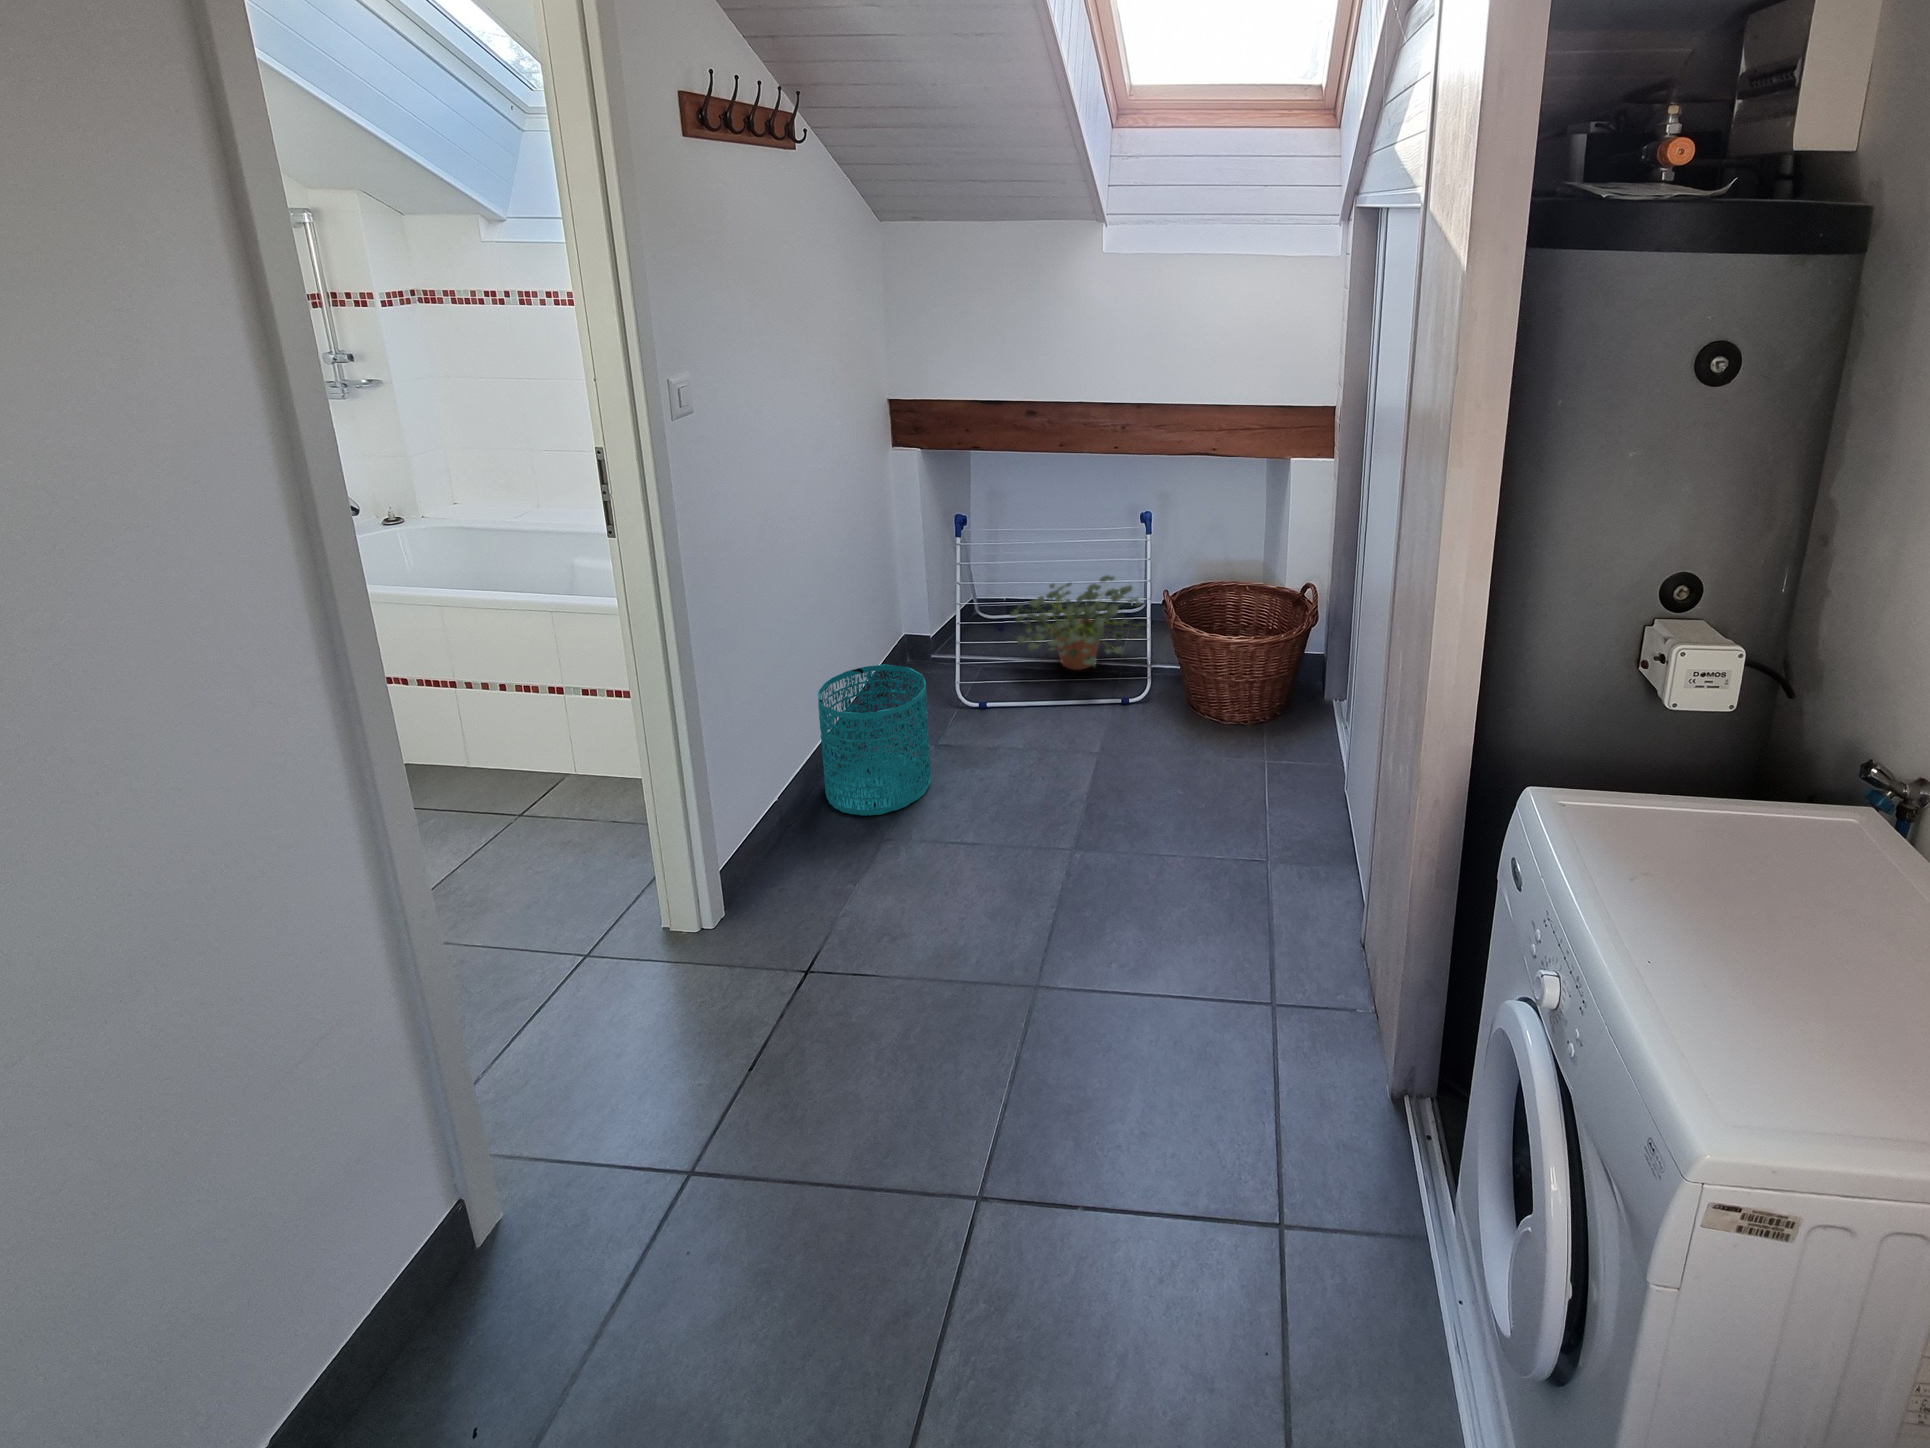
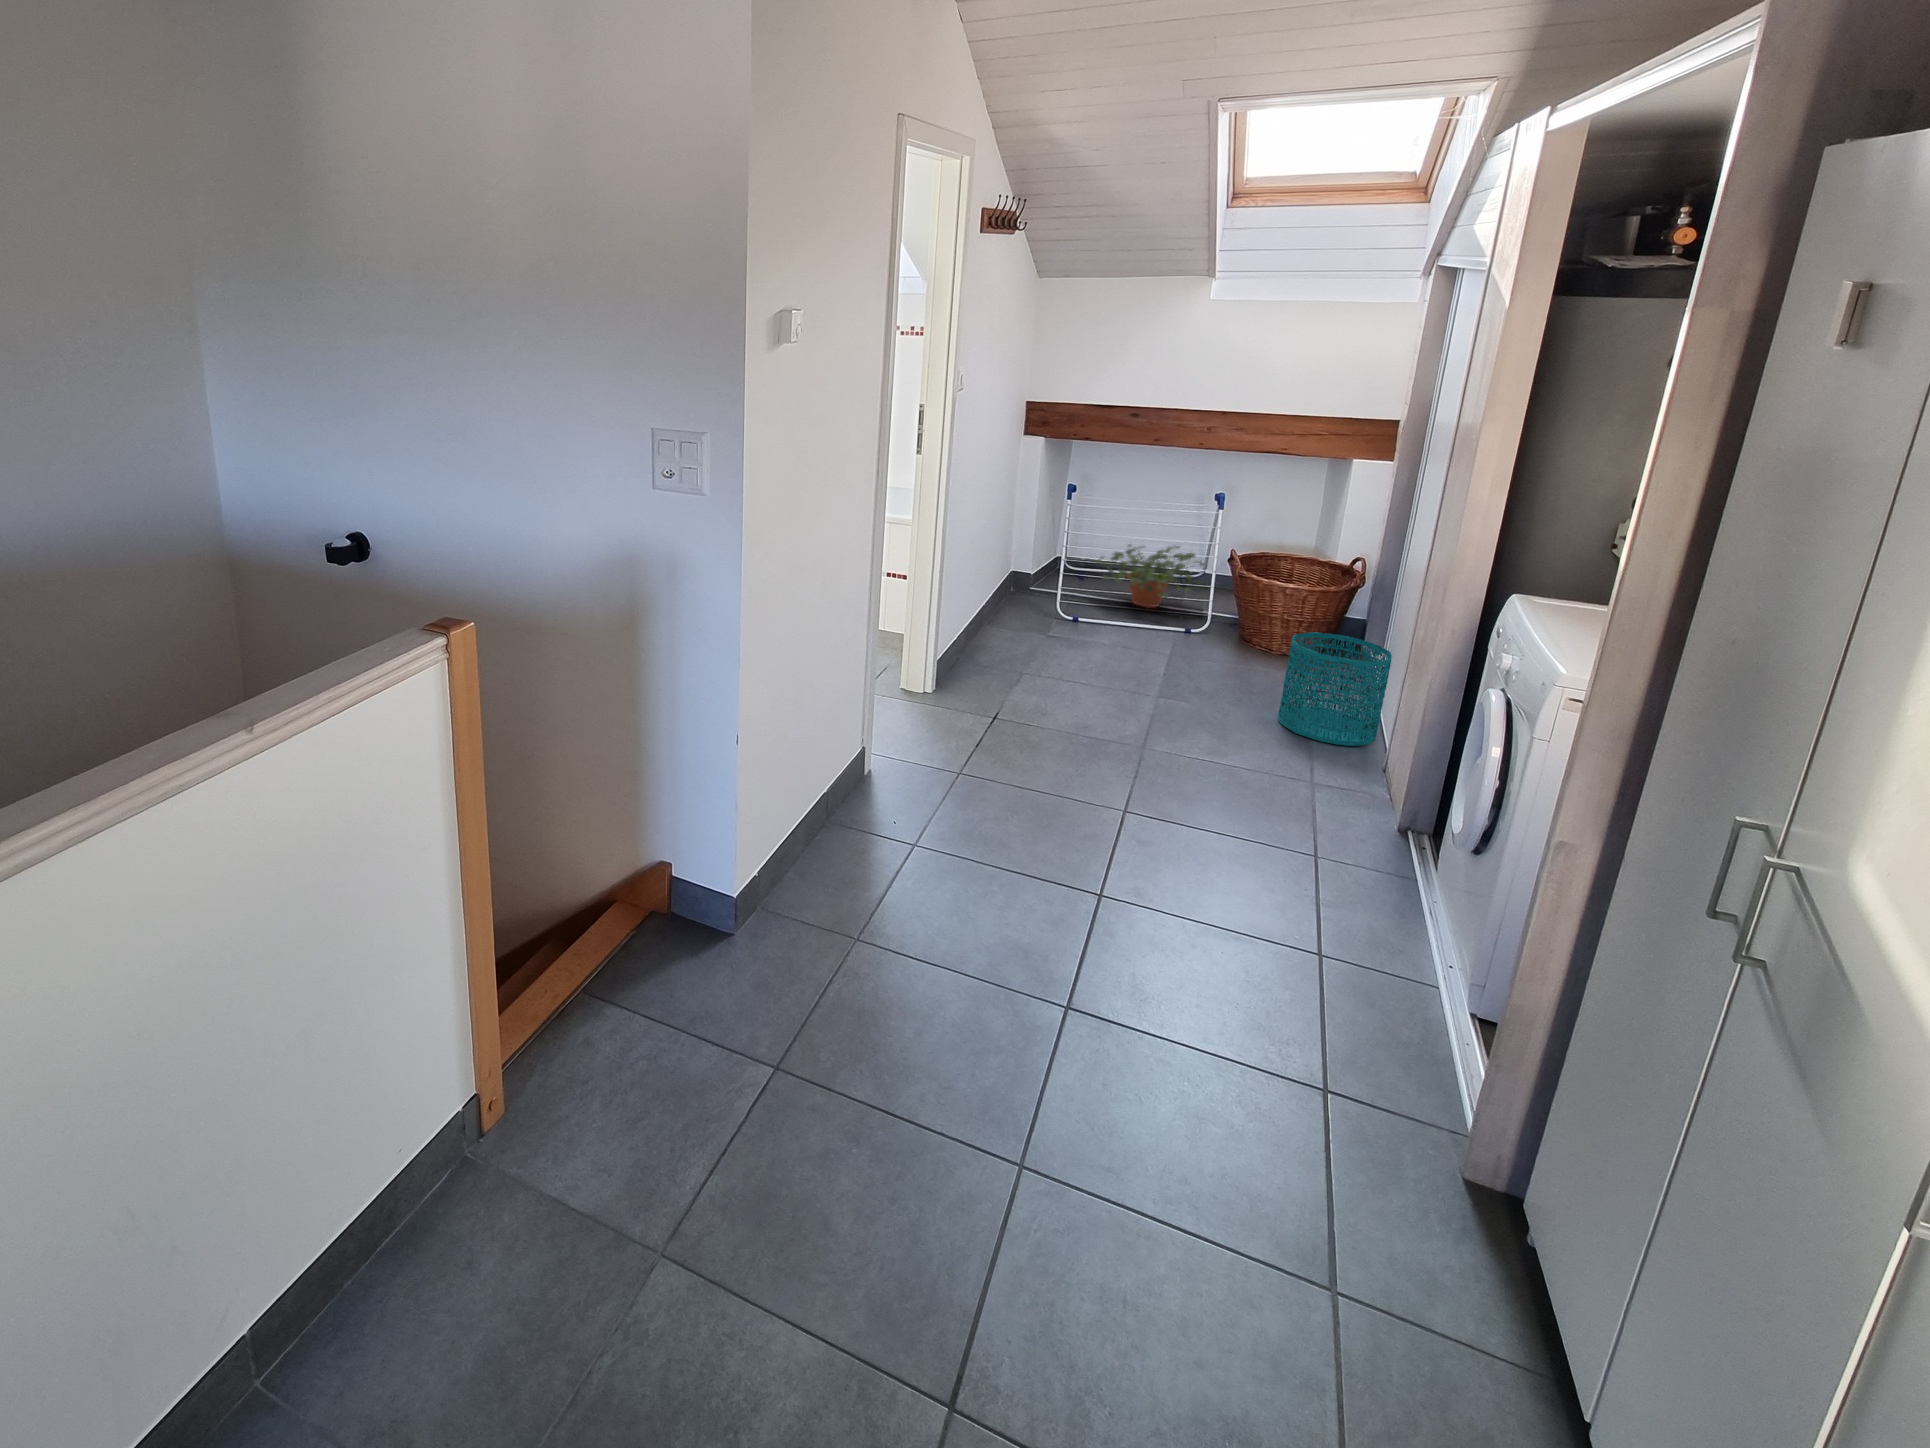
wastebasket: present [818,664,931,815] -> present [1278,632,1392,746]

